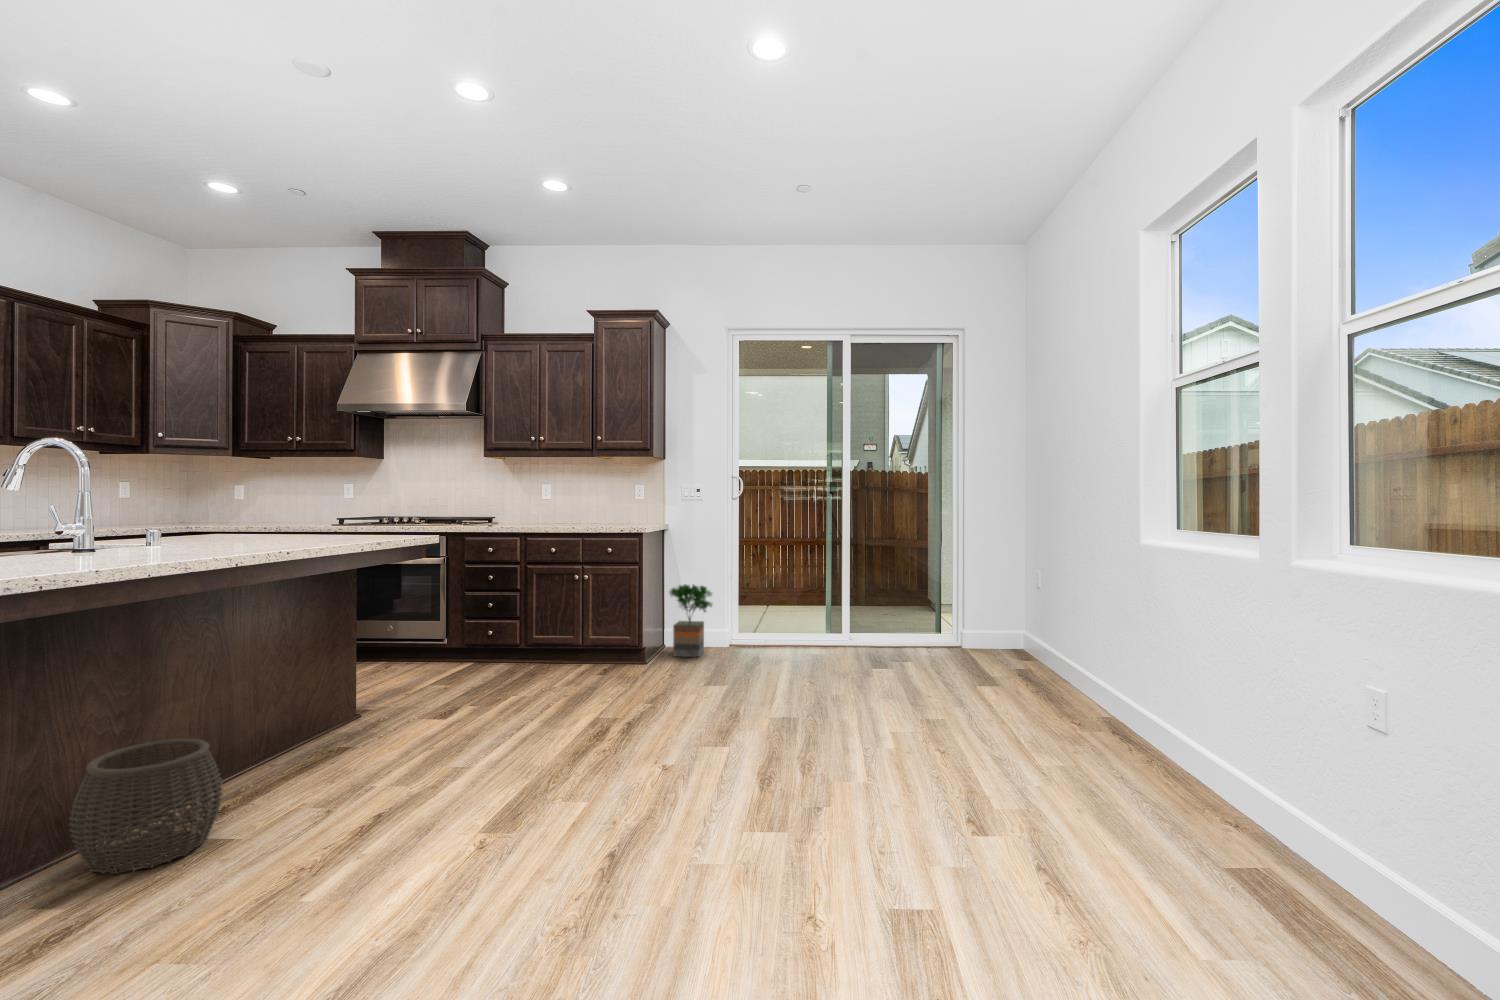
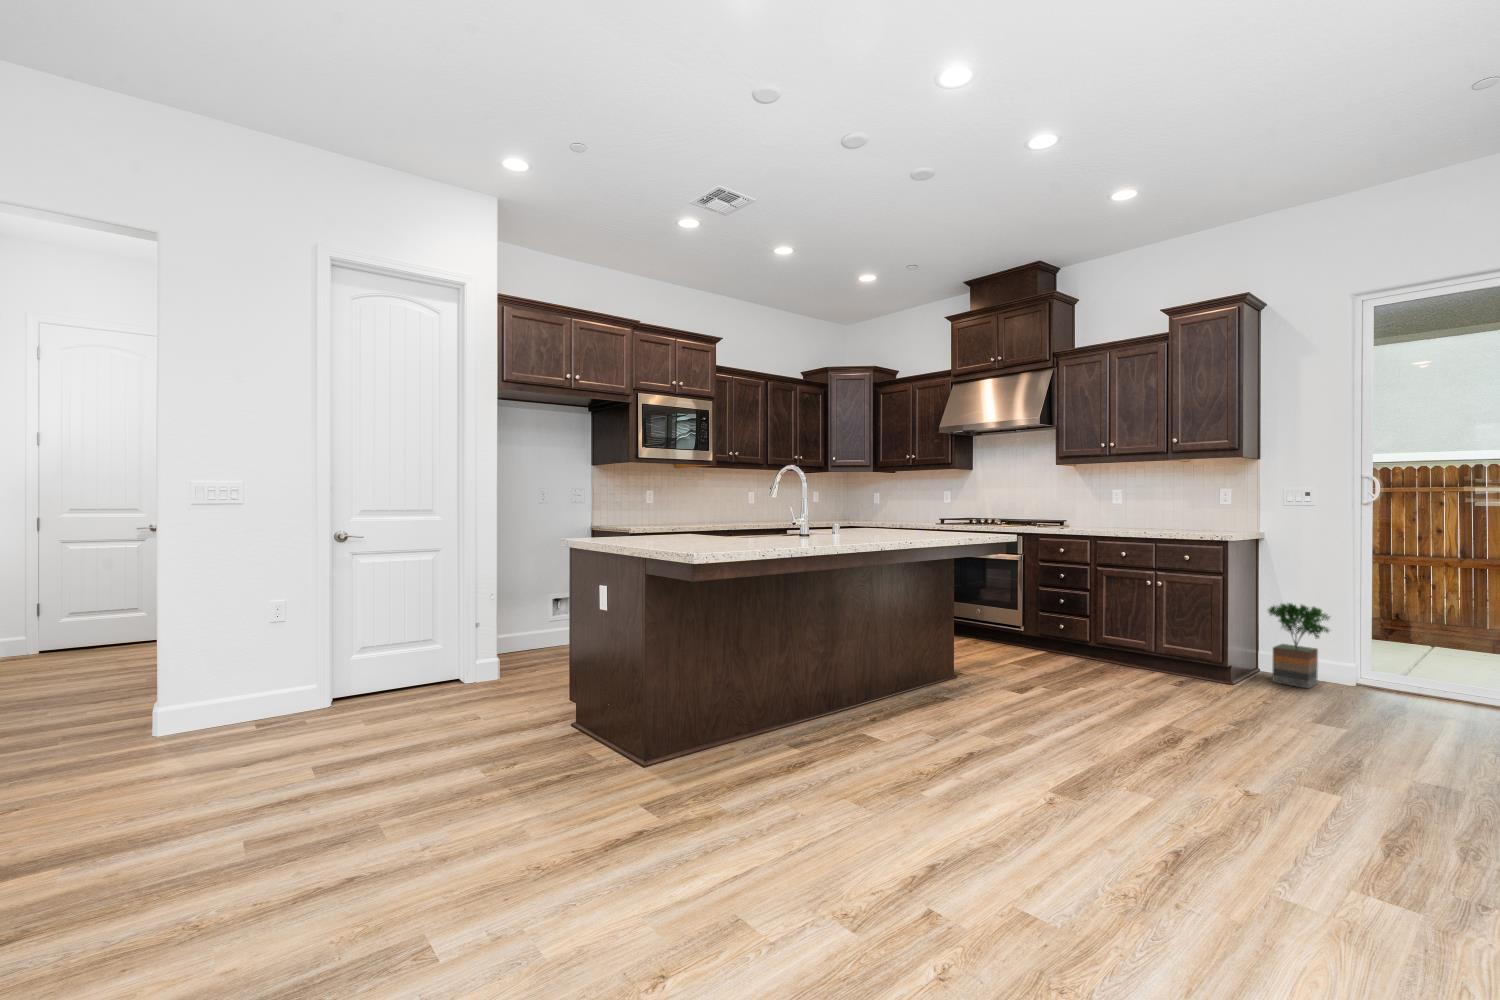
woven basket: present [69,739,223,874] -> none [801,666,875,744]

